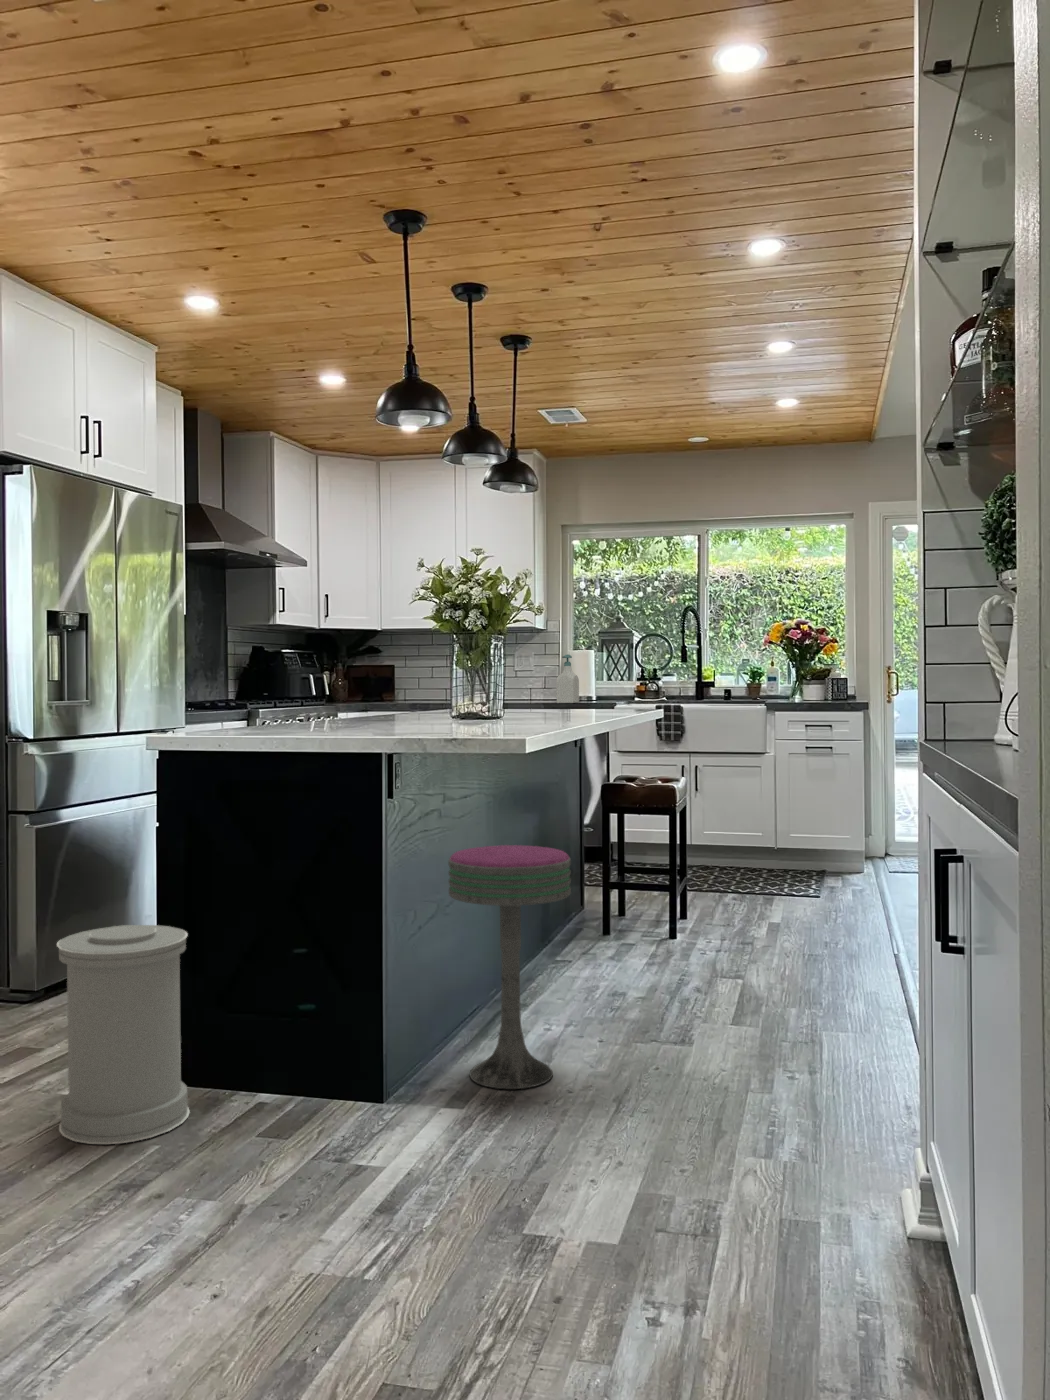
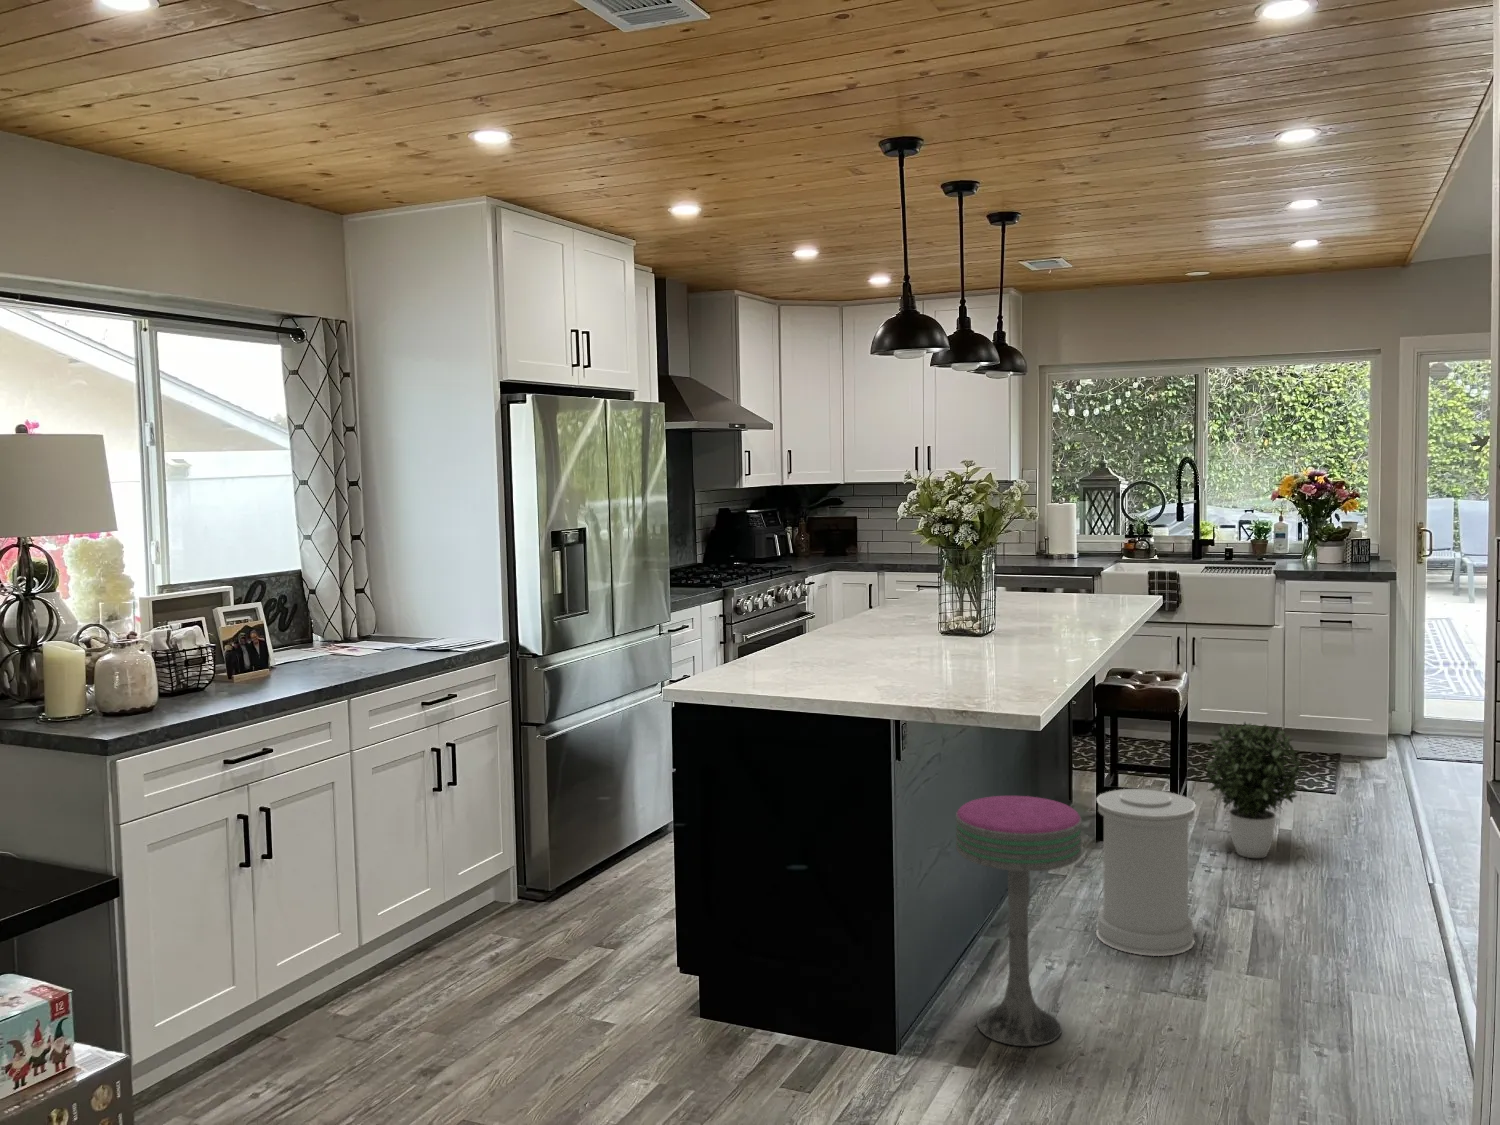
soap bottle: present [556,654,579,703] -> none [1037,514,1061,566]
potted plant: none [701,815,789,943] -> present [1206,723,1305,858]
trash can: present [57,925,190,1144] -> present [1096,789,1196,956]

